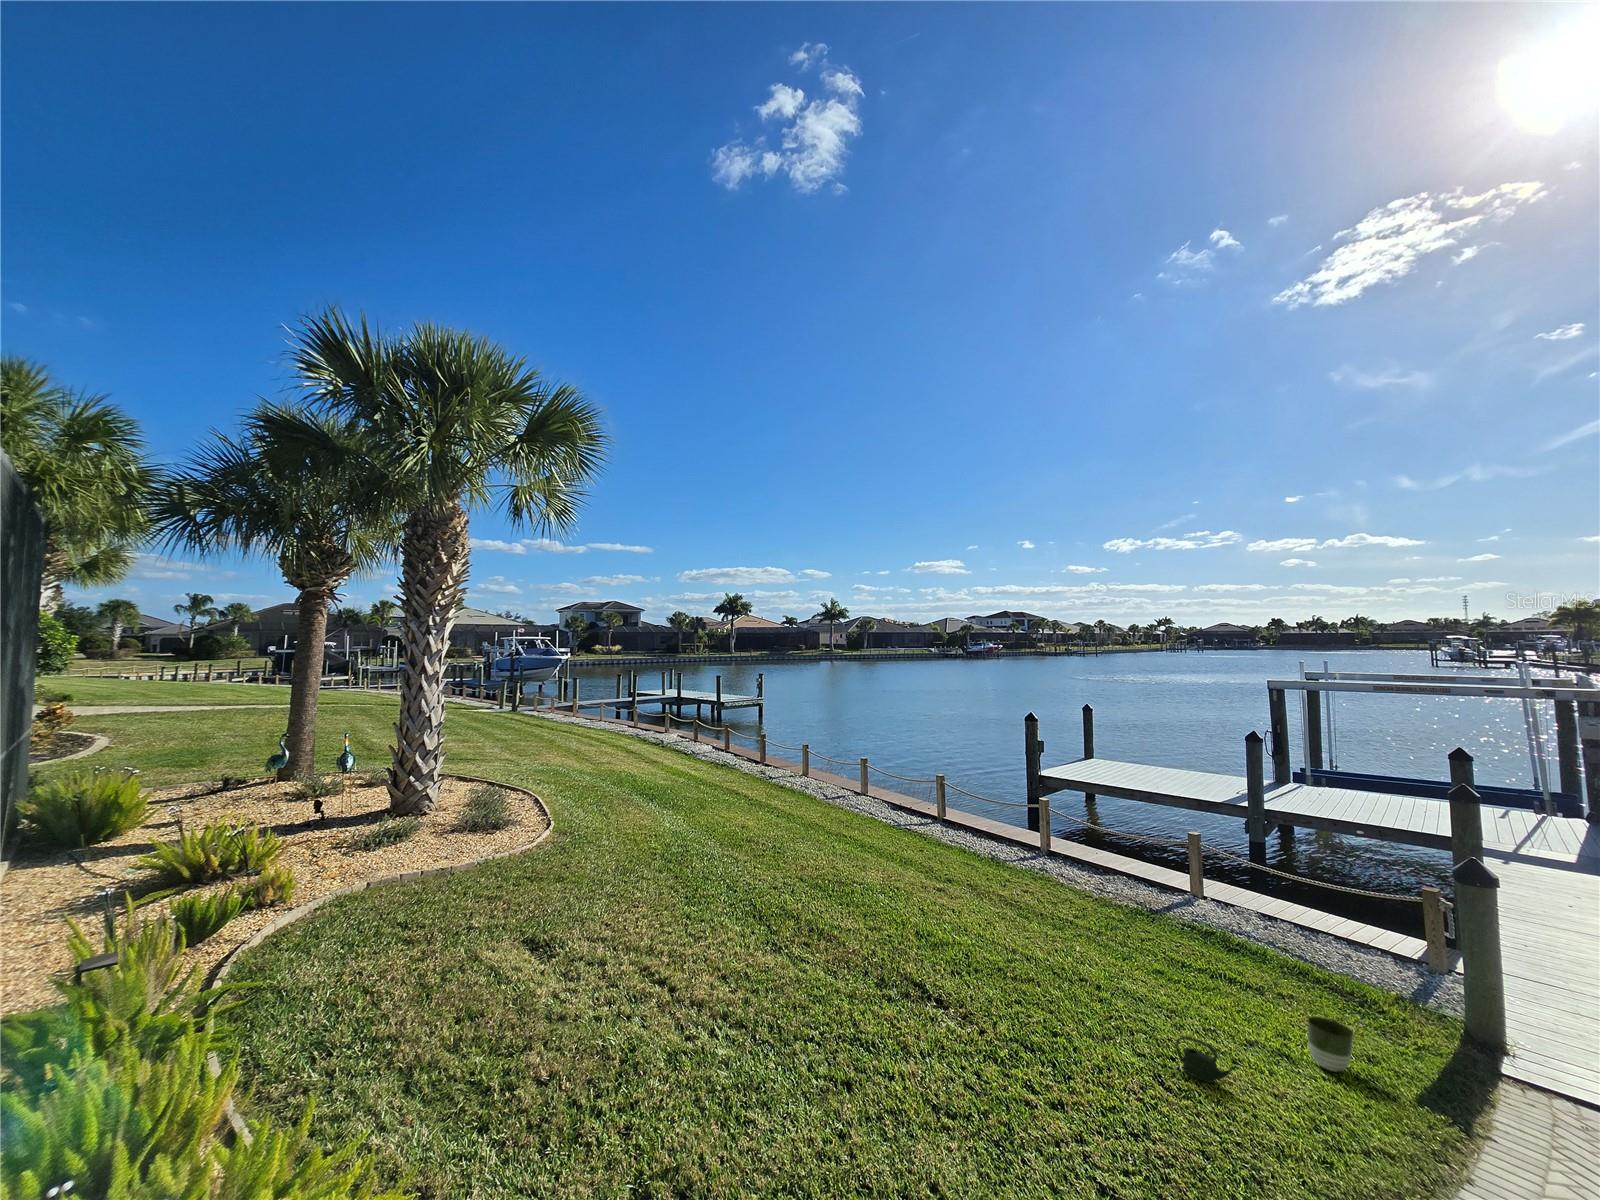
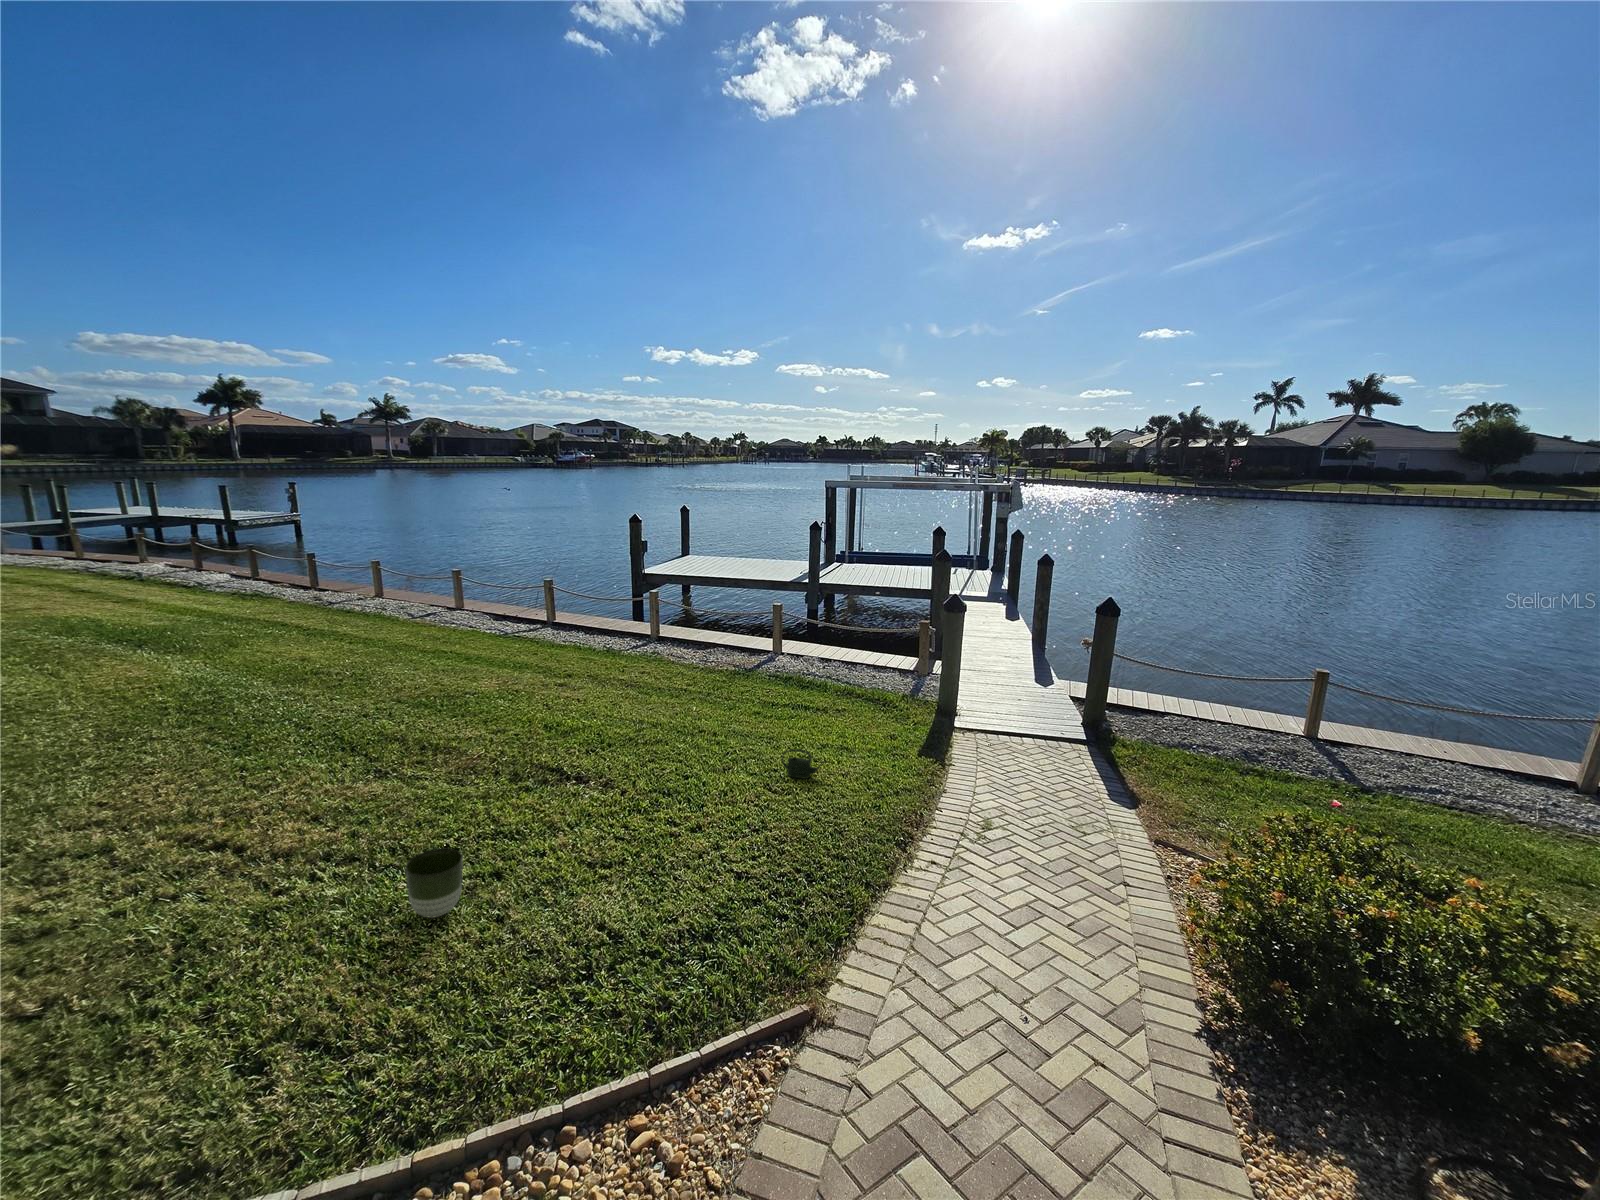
planter: present [1308,1017,1353,1071] -> present [406,849,463,918]

